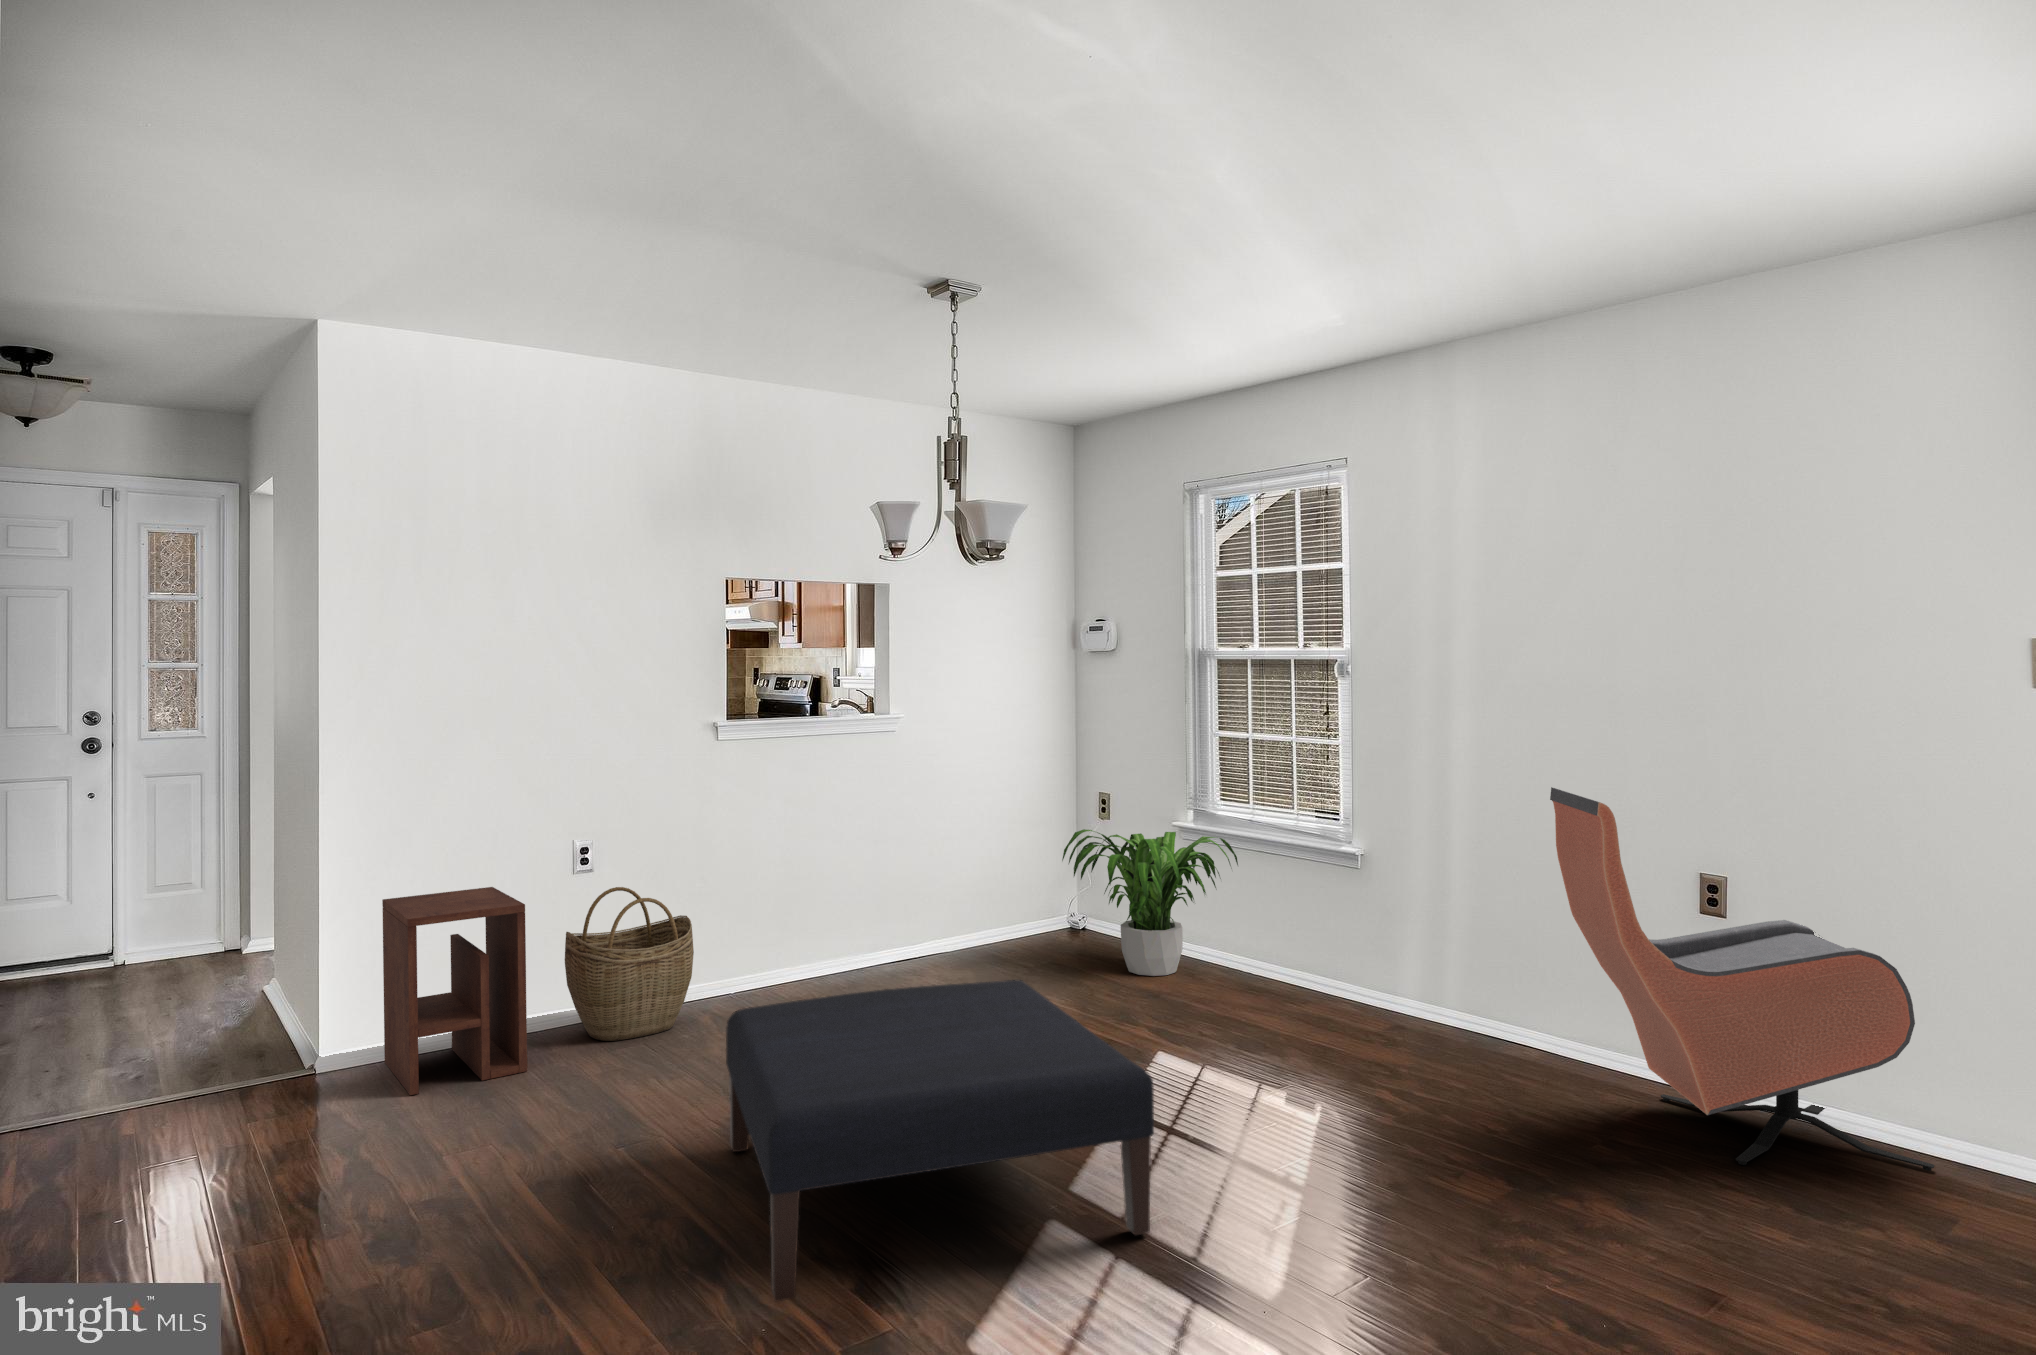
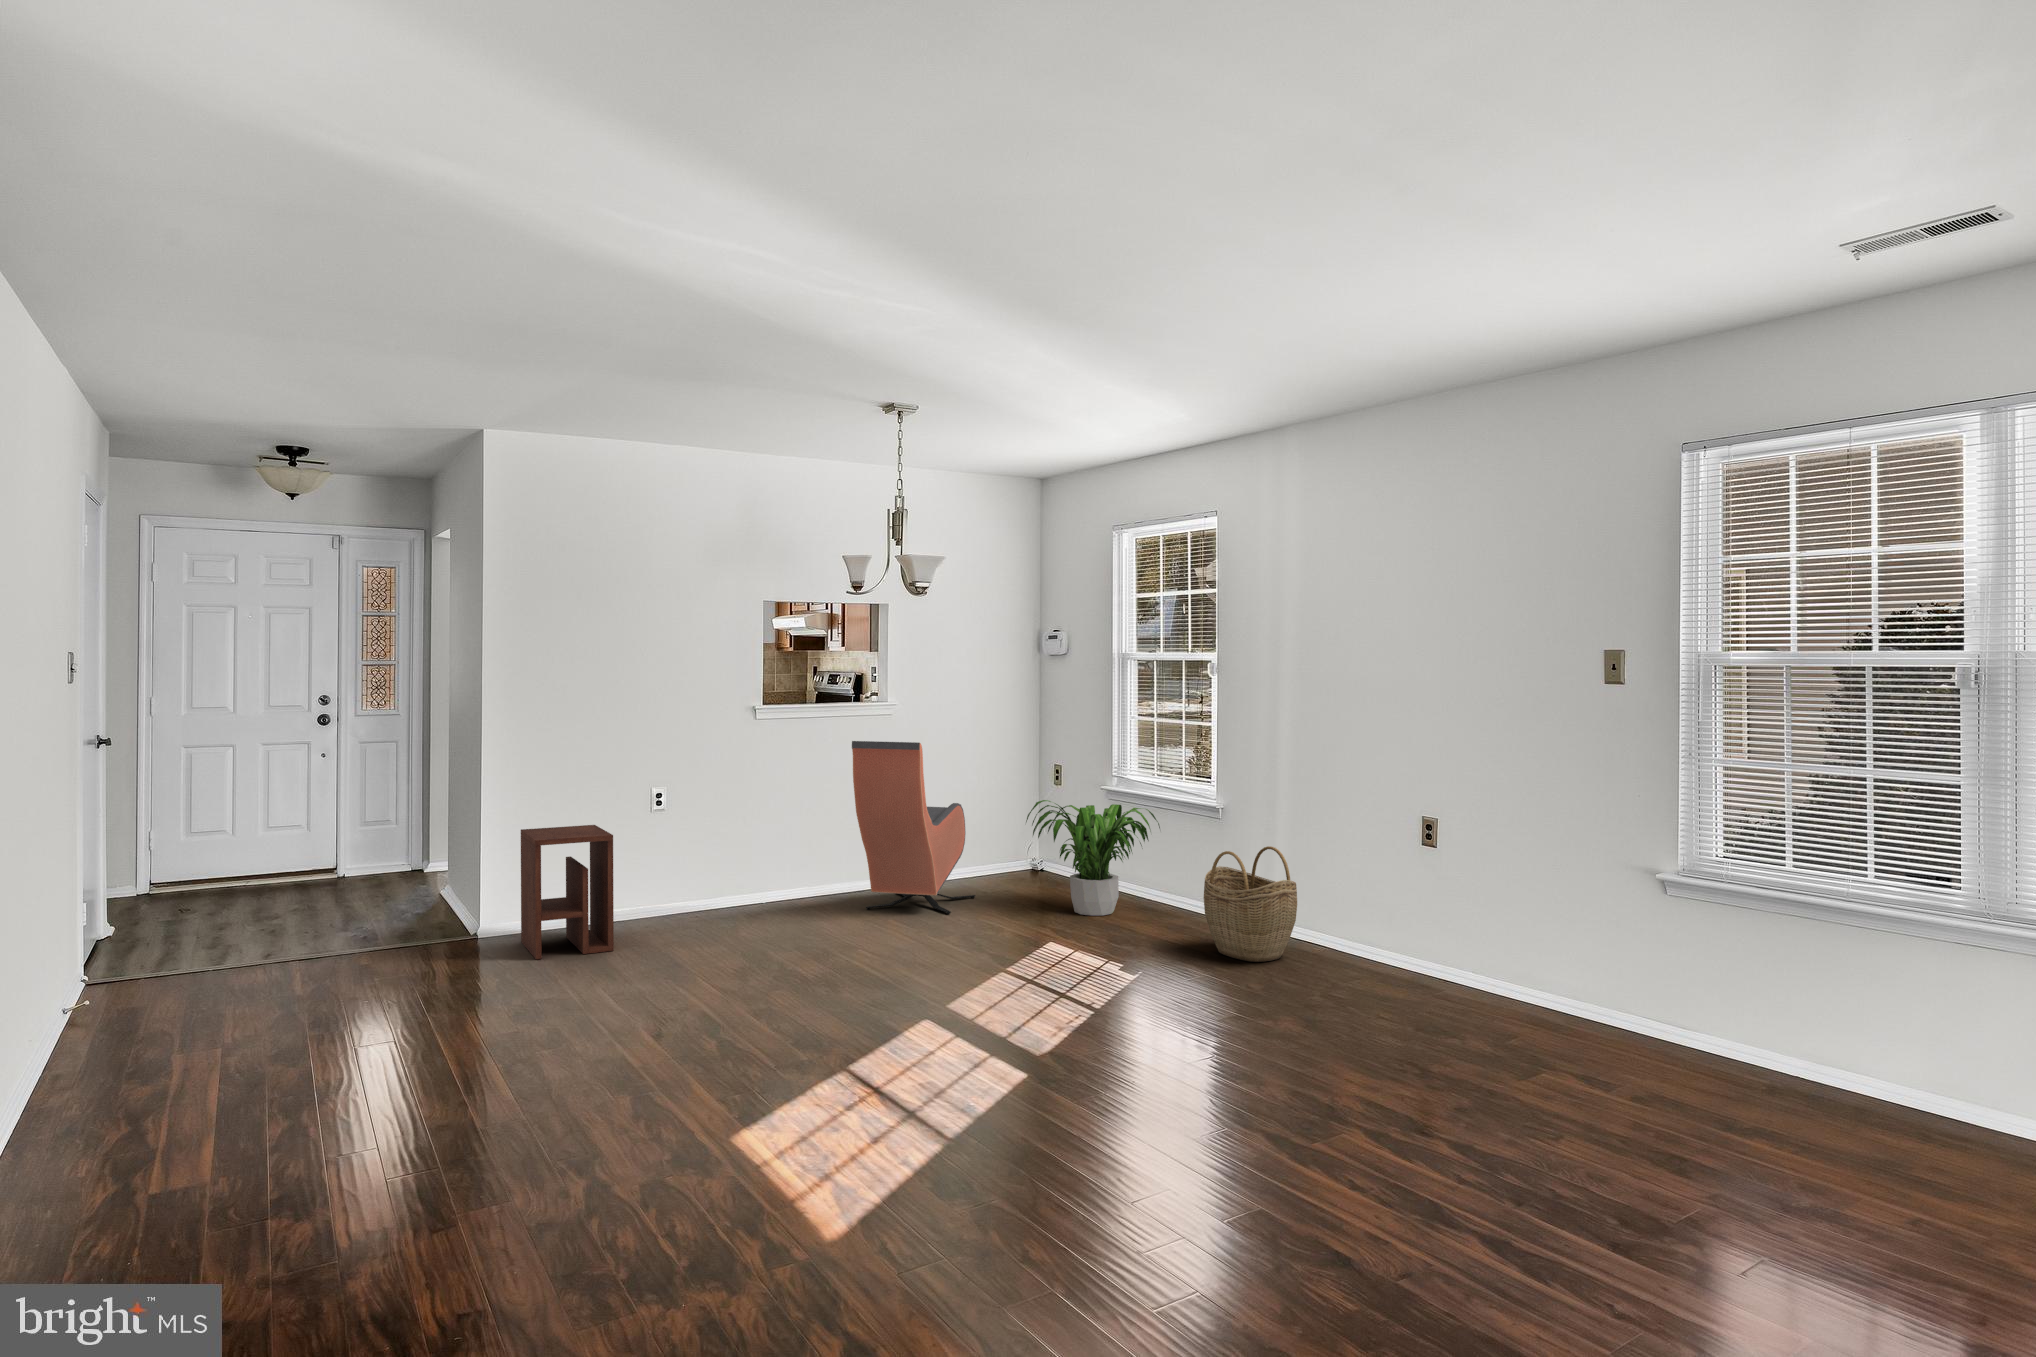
armchair: present [1550,787,1935,1171] -> present [852,741,975,914]
woven basket: present [565,887,694,1041] -> present [1204,846,1297,962]
ottoman: present [726,980,1154,1301] -> none [726,894,975,1058]

